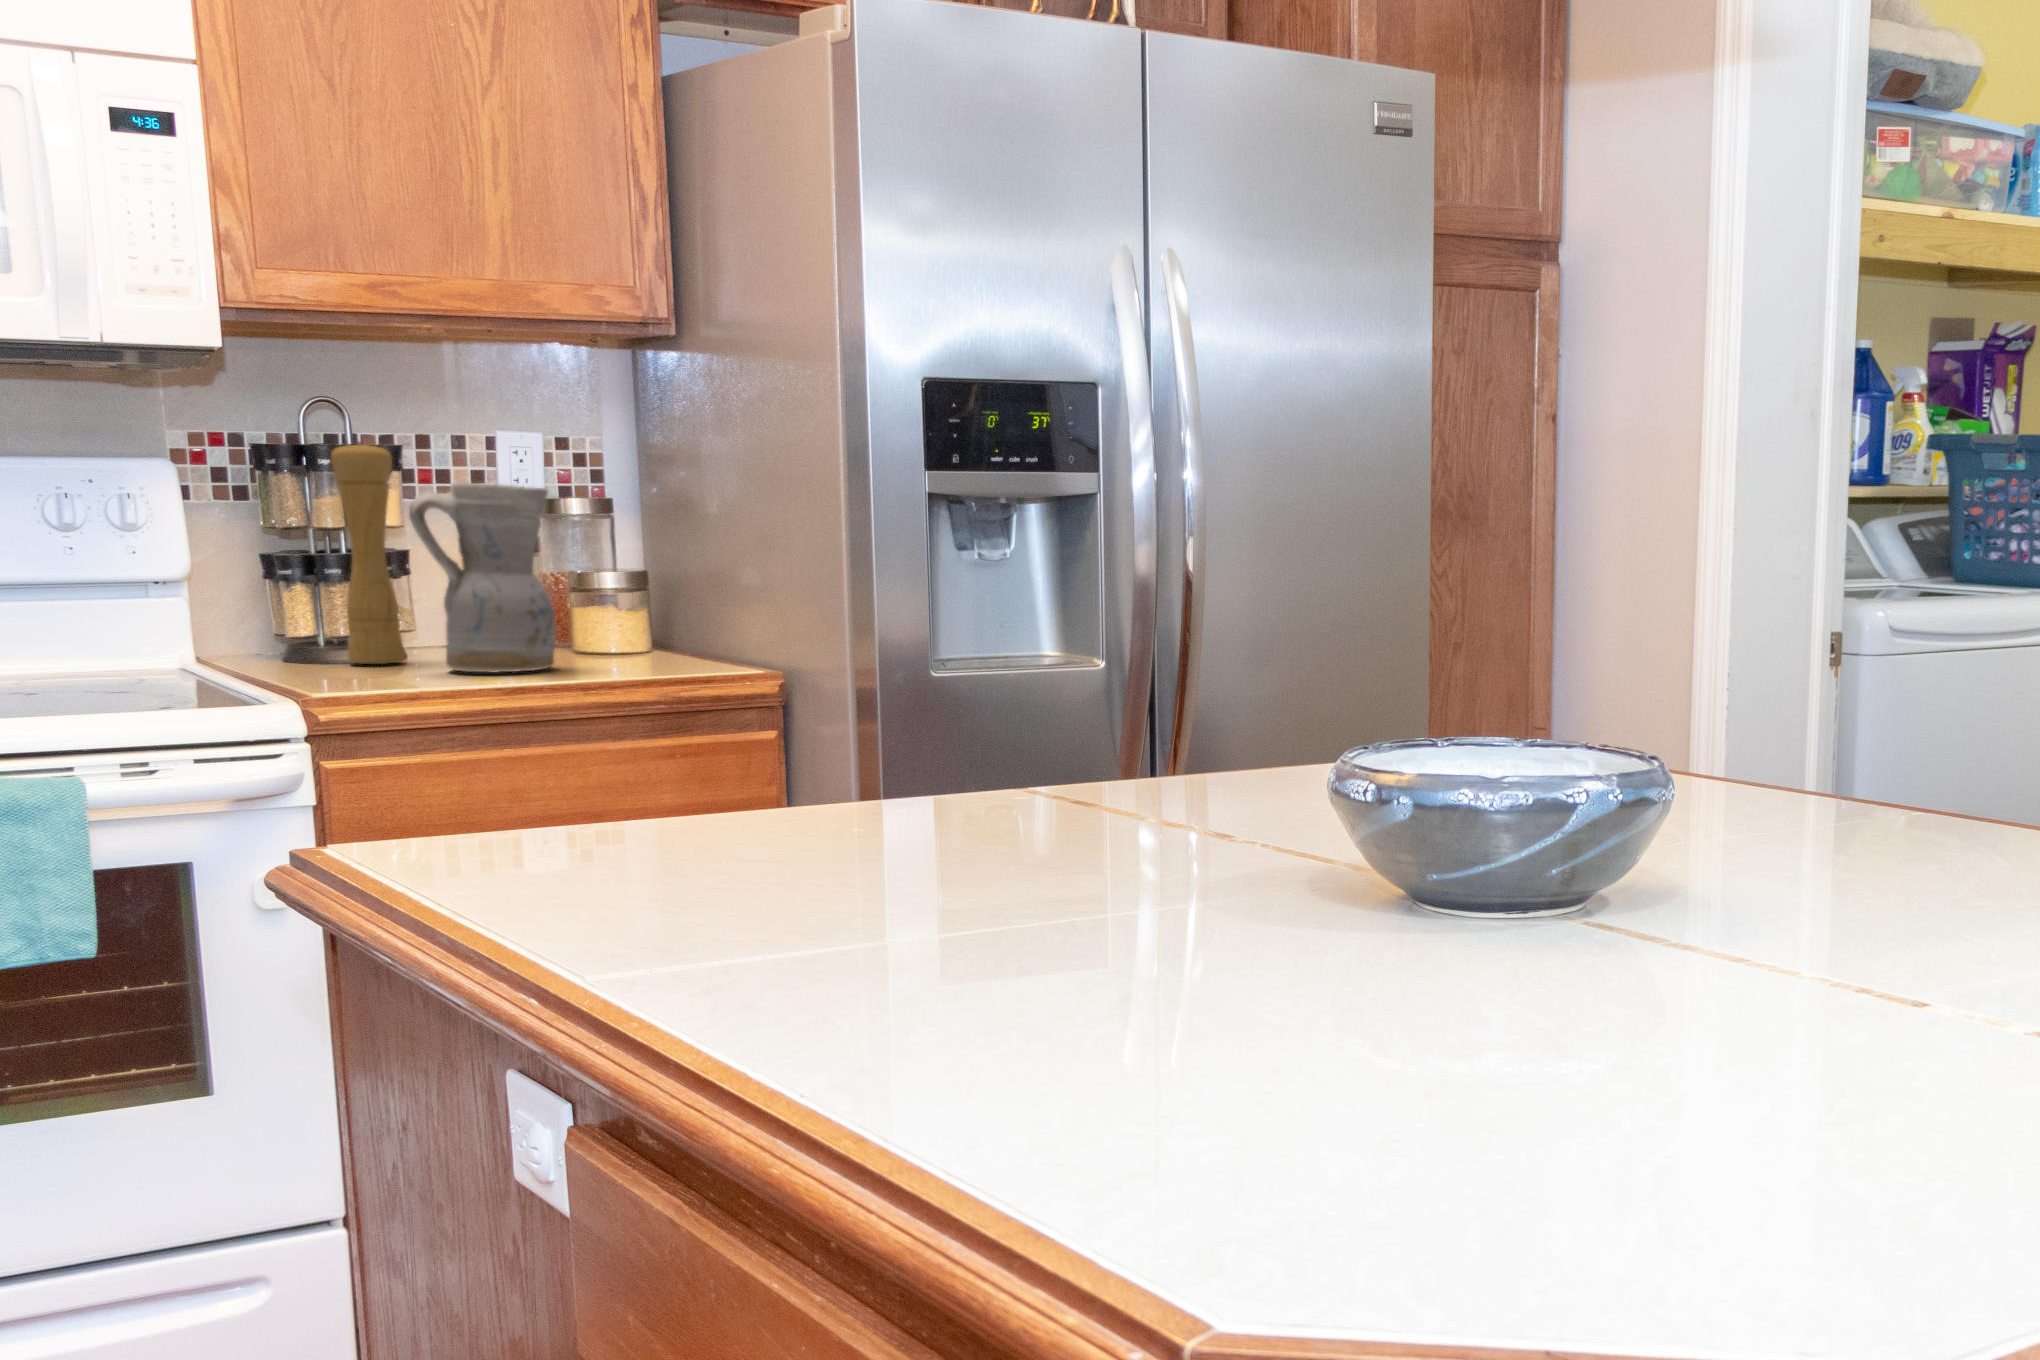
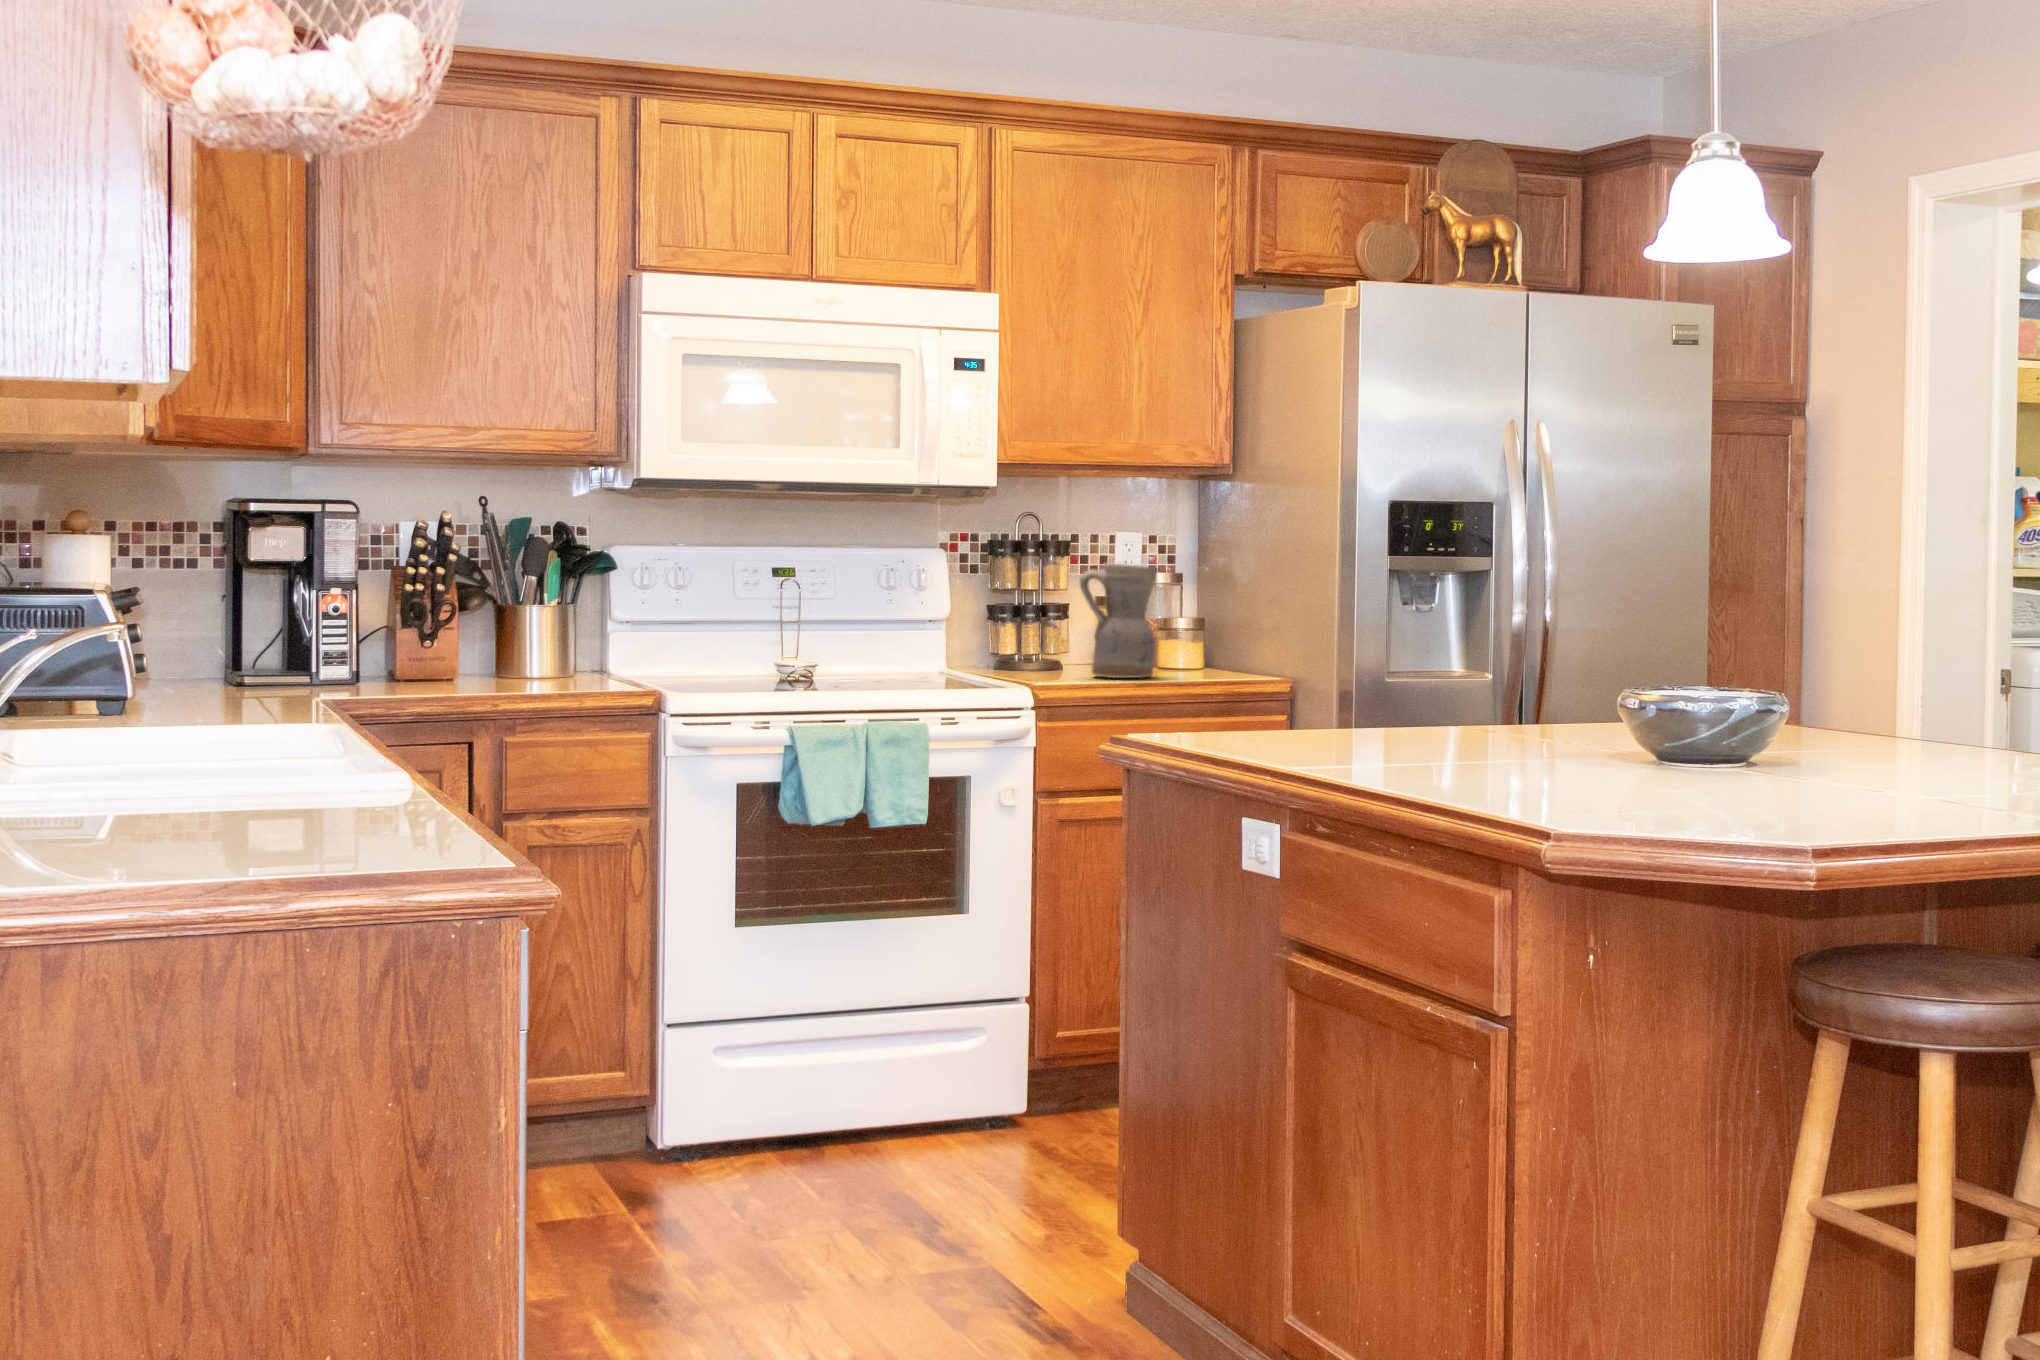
pepper mill: present [331,442,404,664] -> none [1033,539,1067,672]

